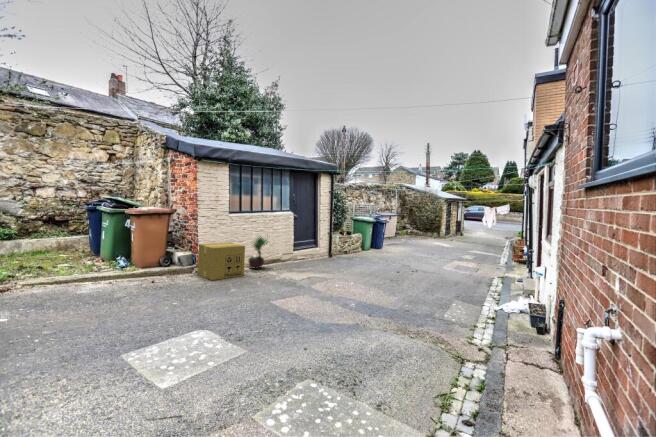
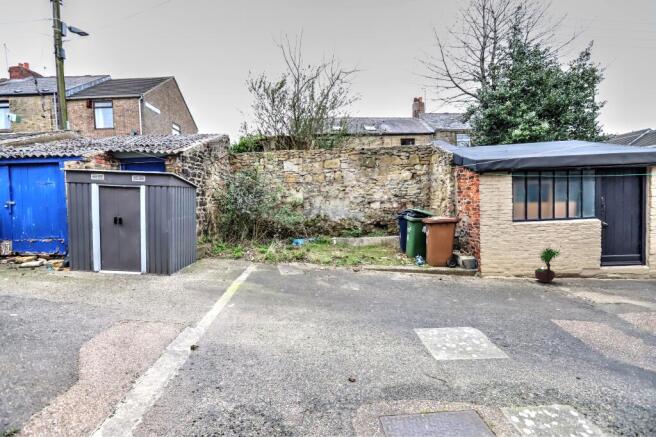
cardboard box: present [198,242,245,280] -> none [480,251,529,288]

